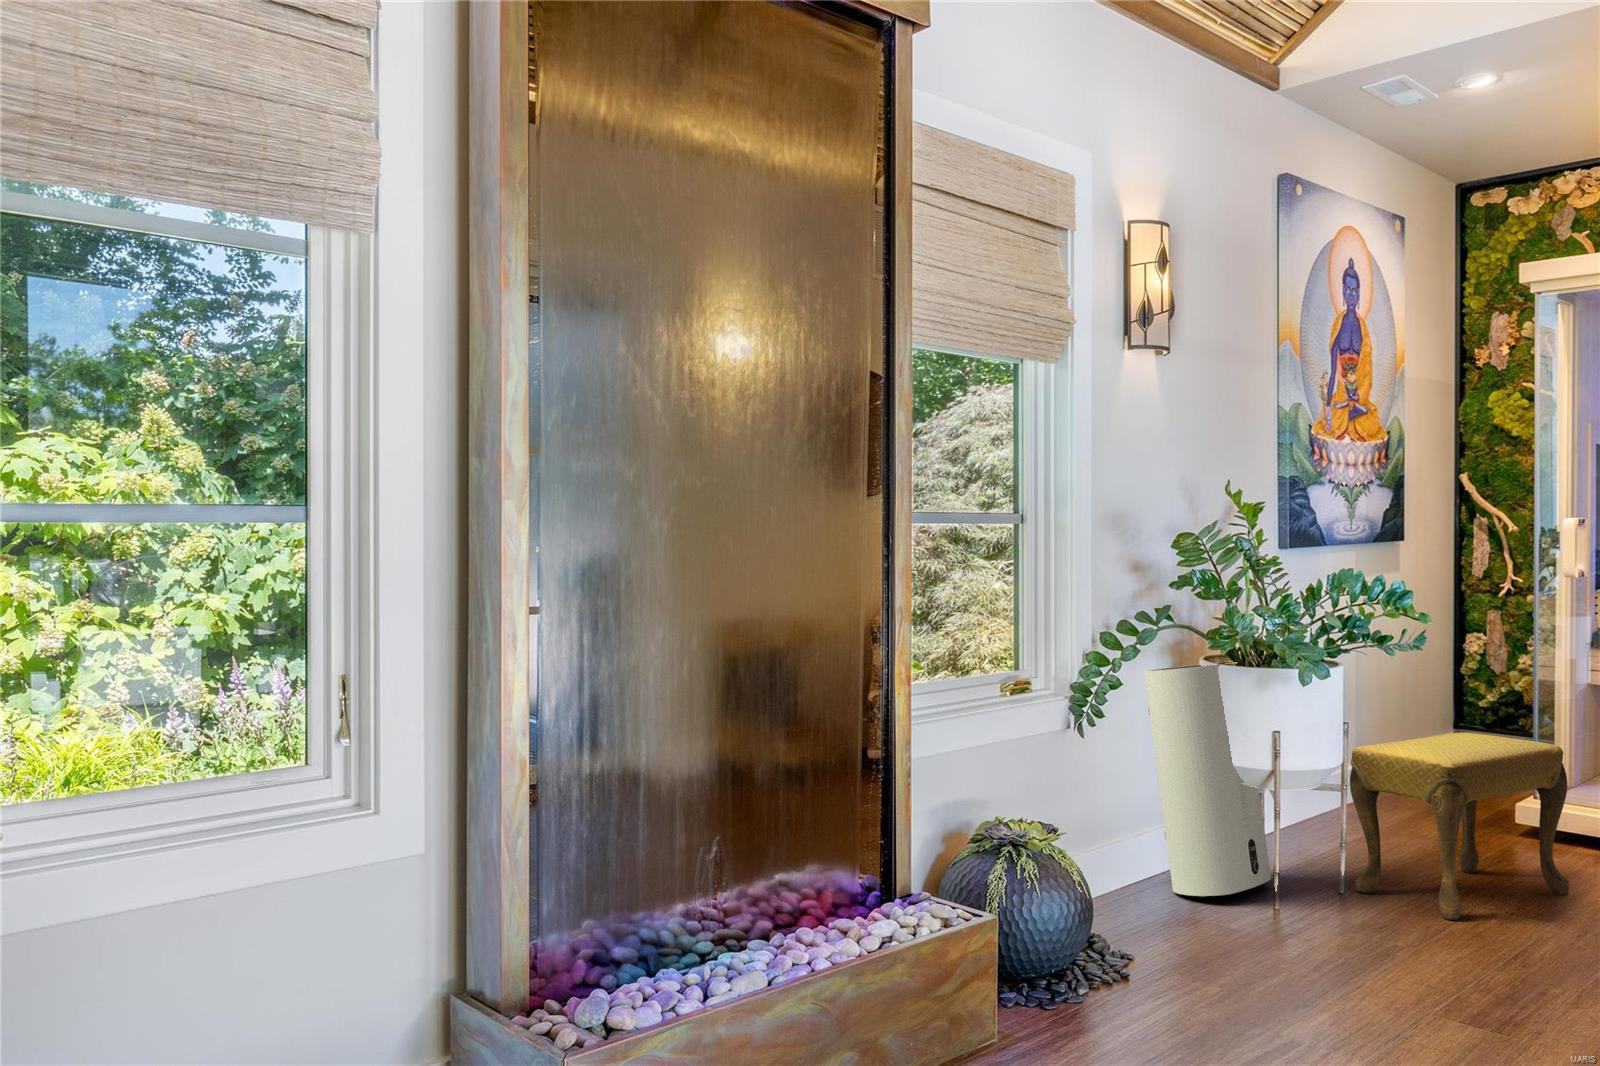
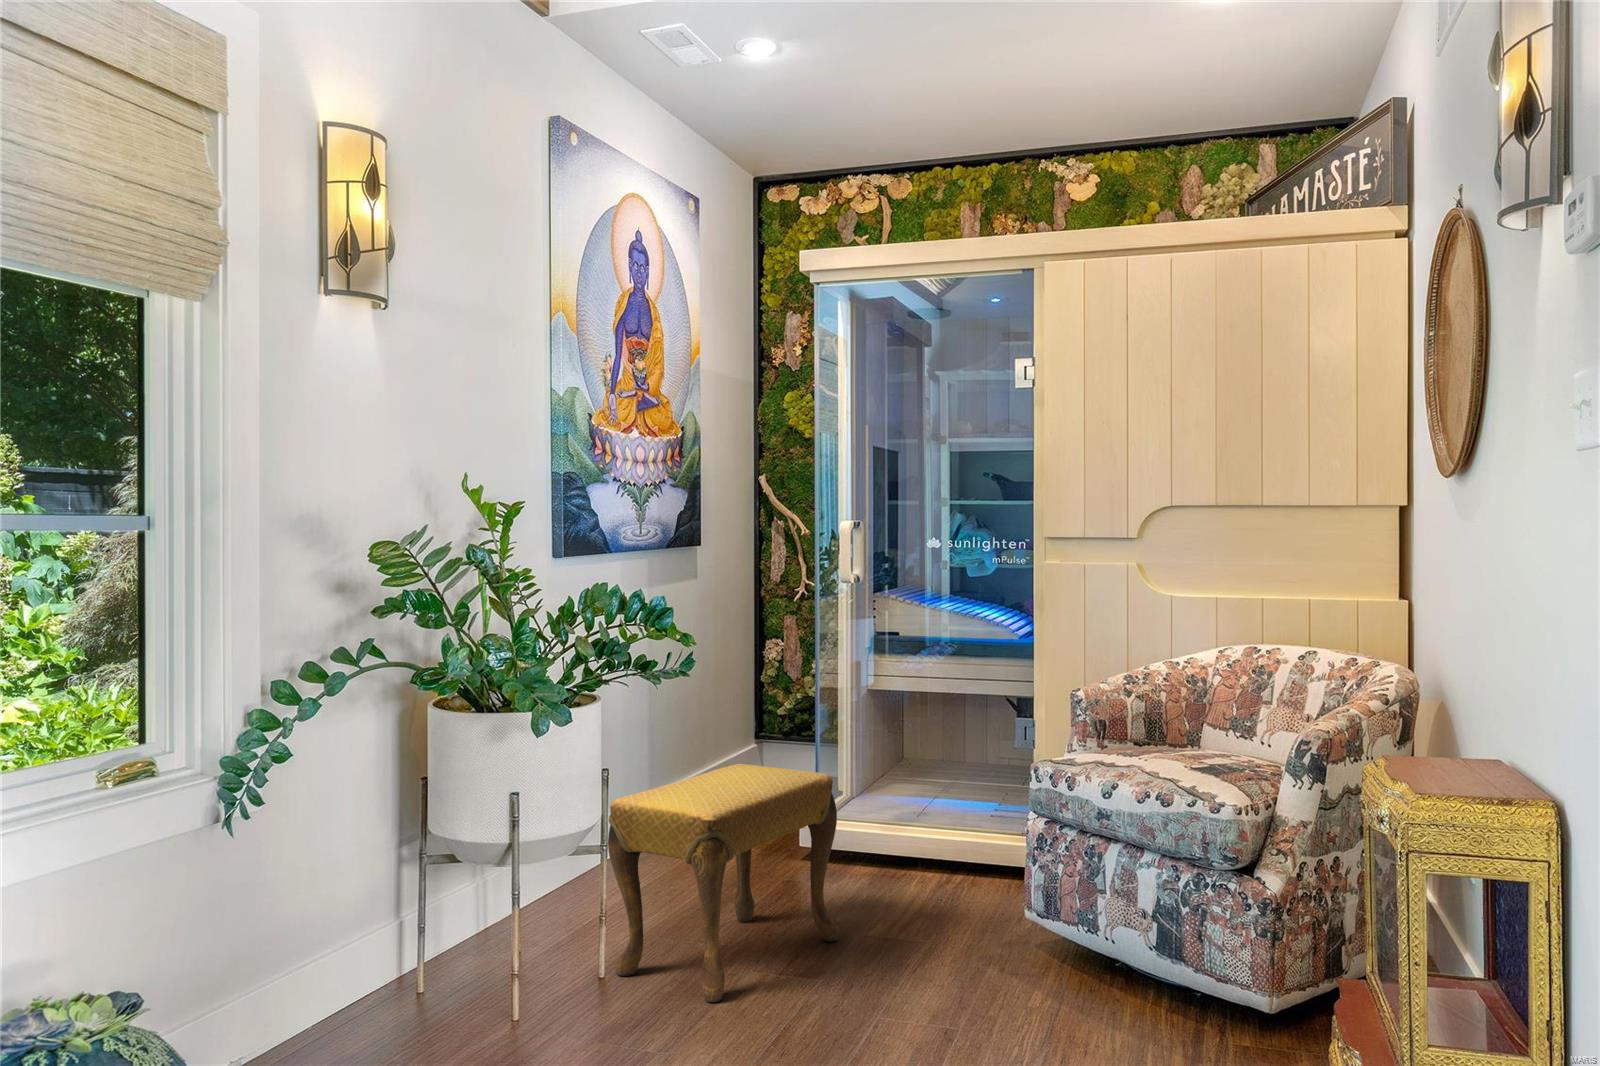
air purifier: present [1144,662,1271,897] -> none [345,703,515,1025]

